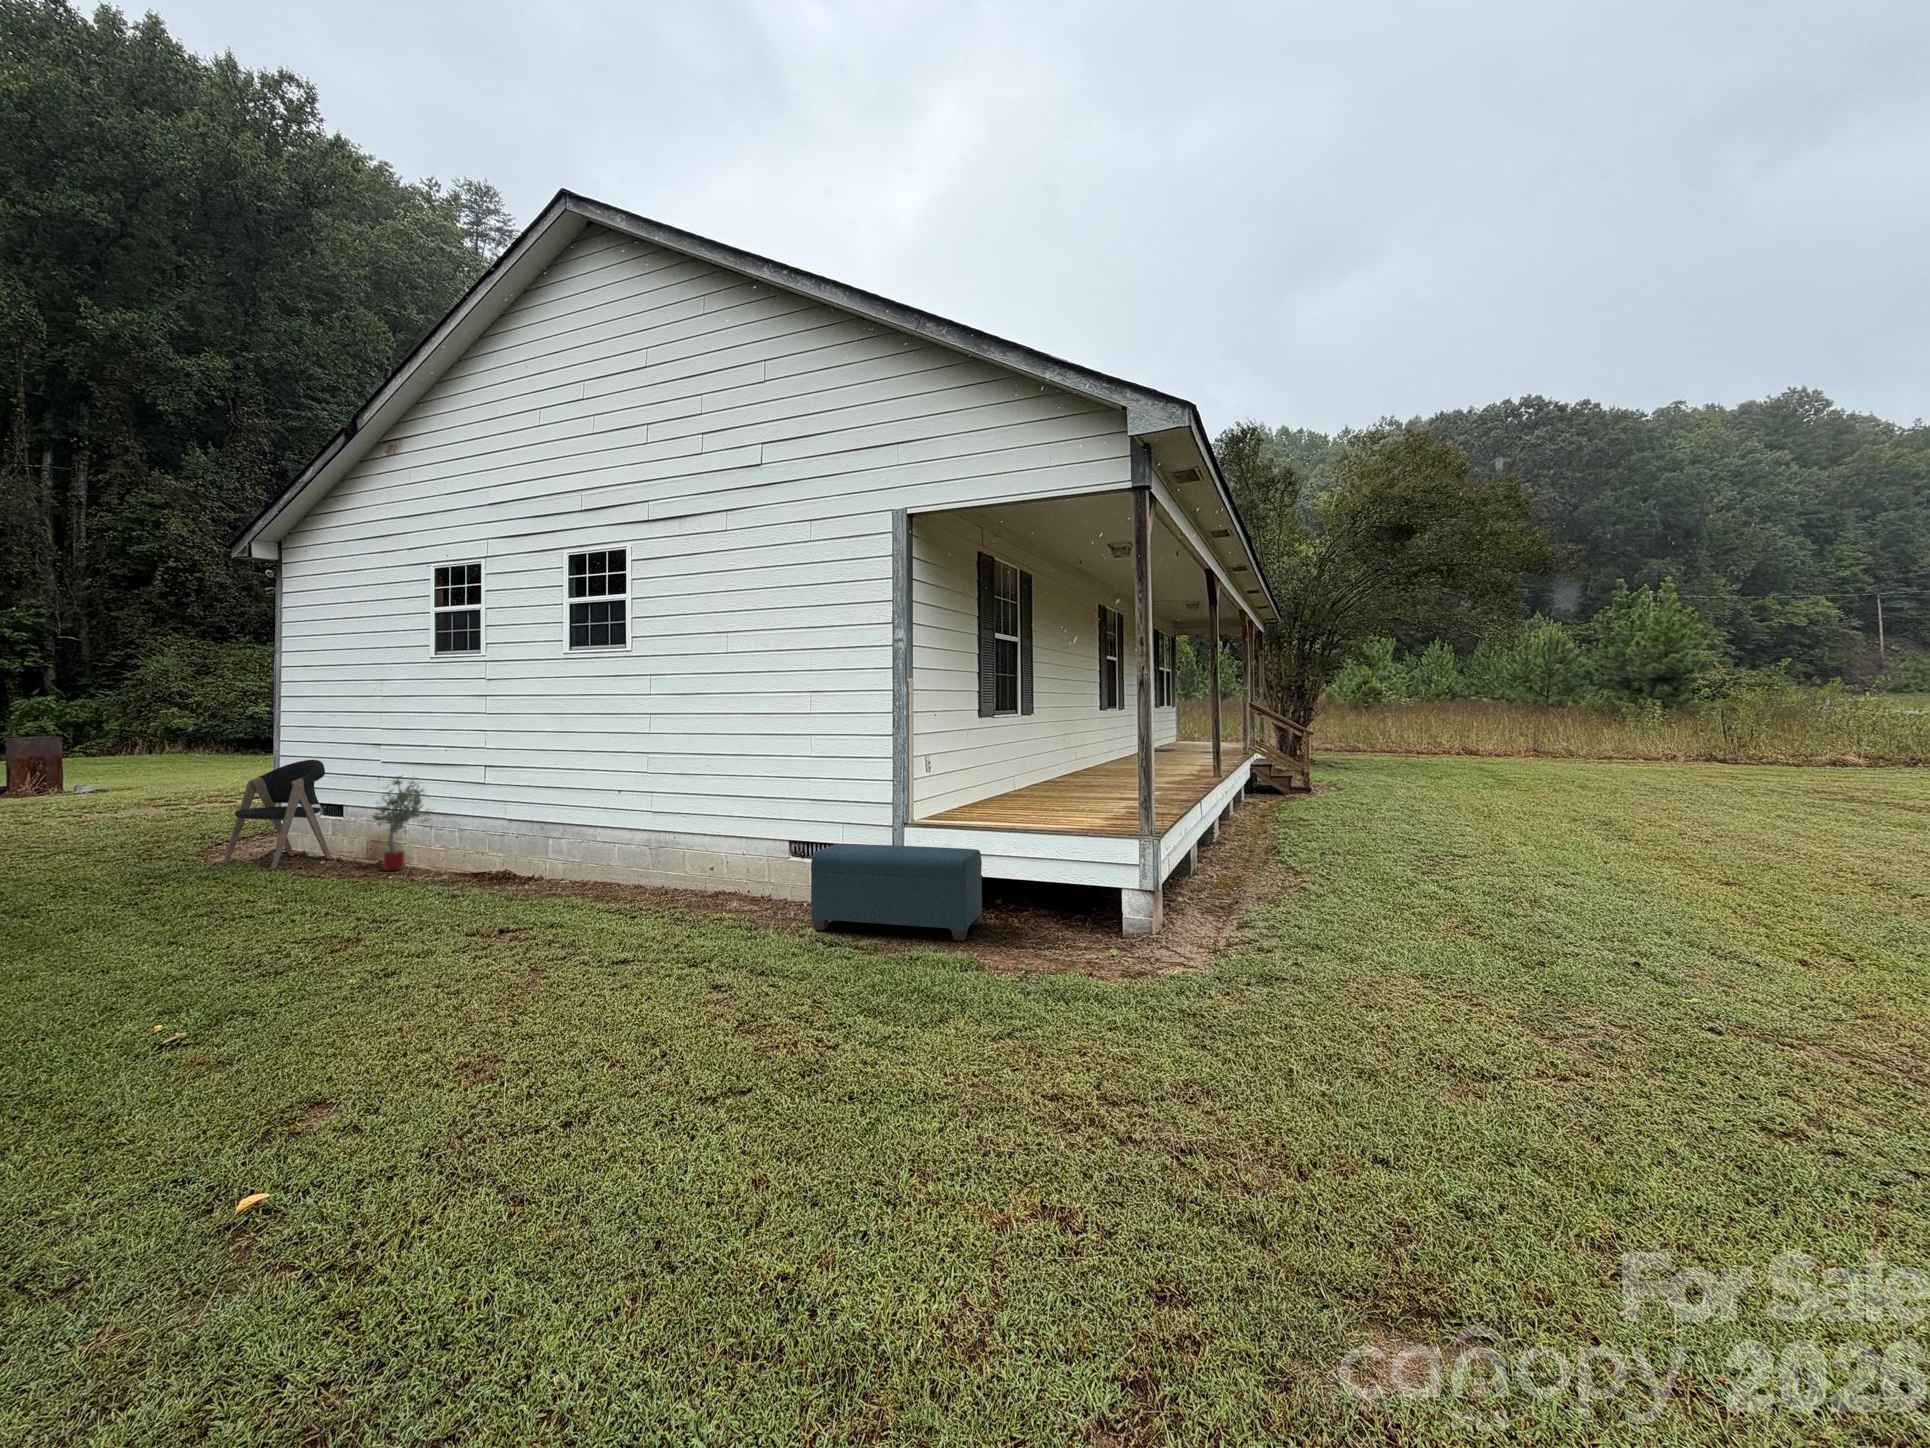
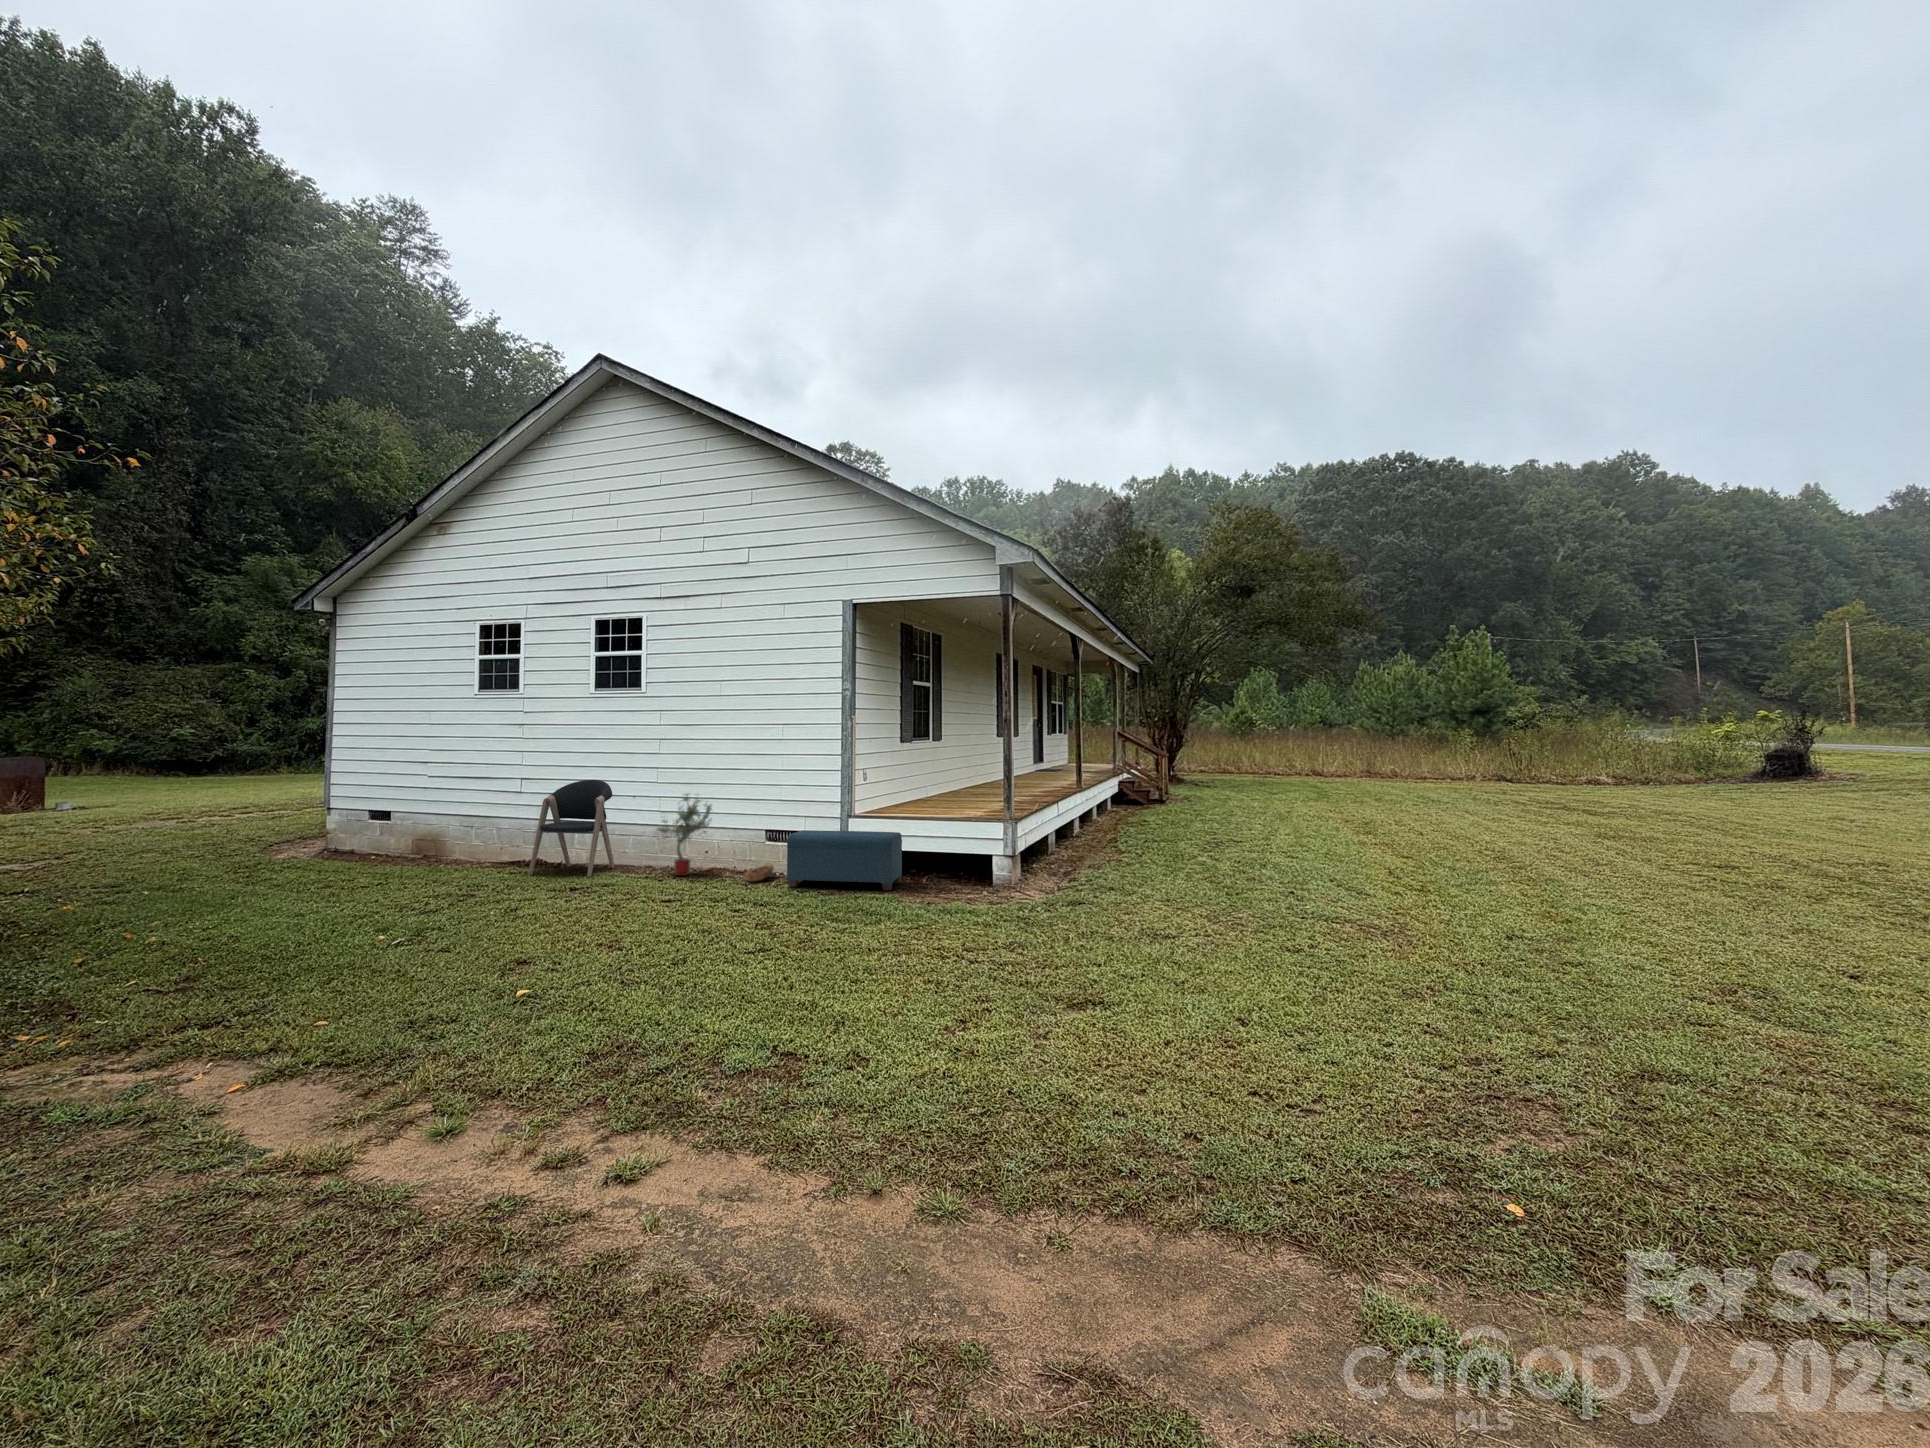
chair: present [222,760,331,870] -> present [528,780,614,877]
potted tree: present [372,776,431,871] -> present [657,794,712,876]
basket: none [742,889,801,921] -> present [745,865,774,882]

